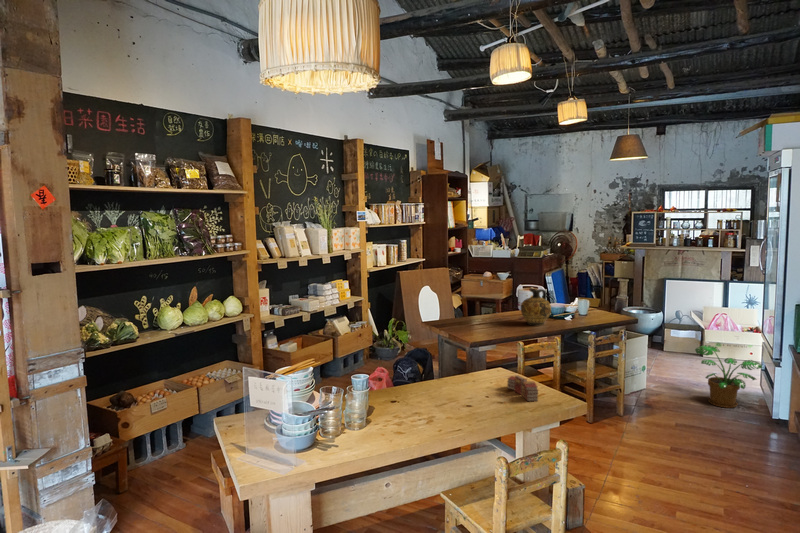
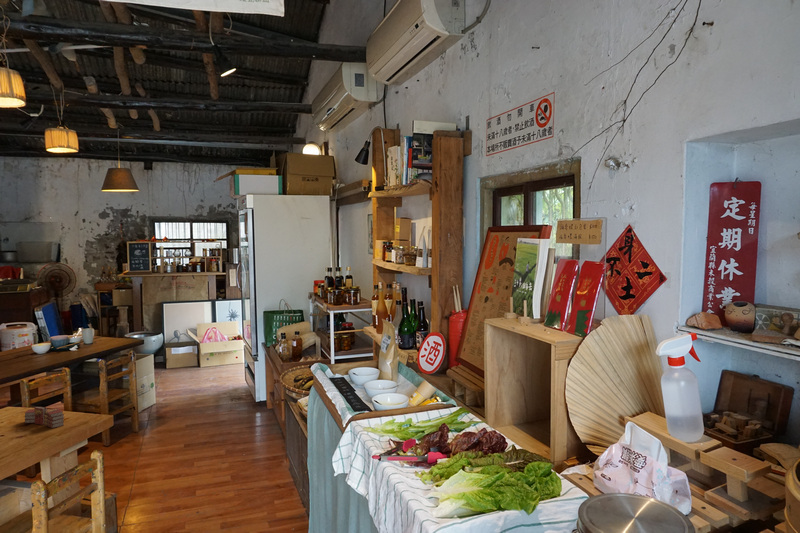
ceramic jug: present [521,288,551,325] -> none [18,322,56,361]
potted plant: present [695,345,762,408] -> none [195,354,245,403]

